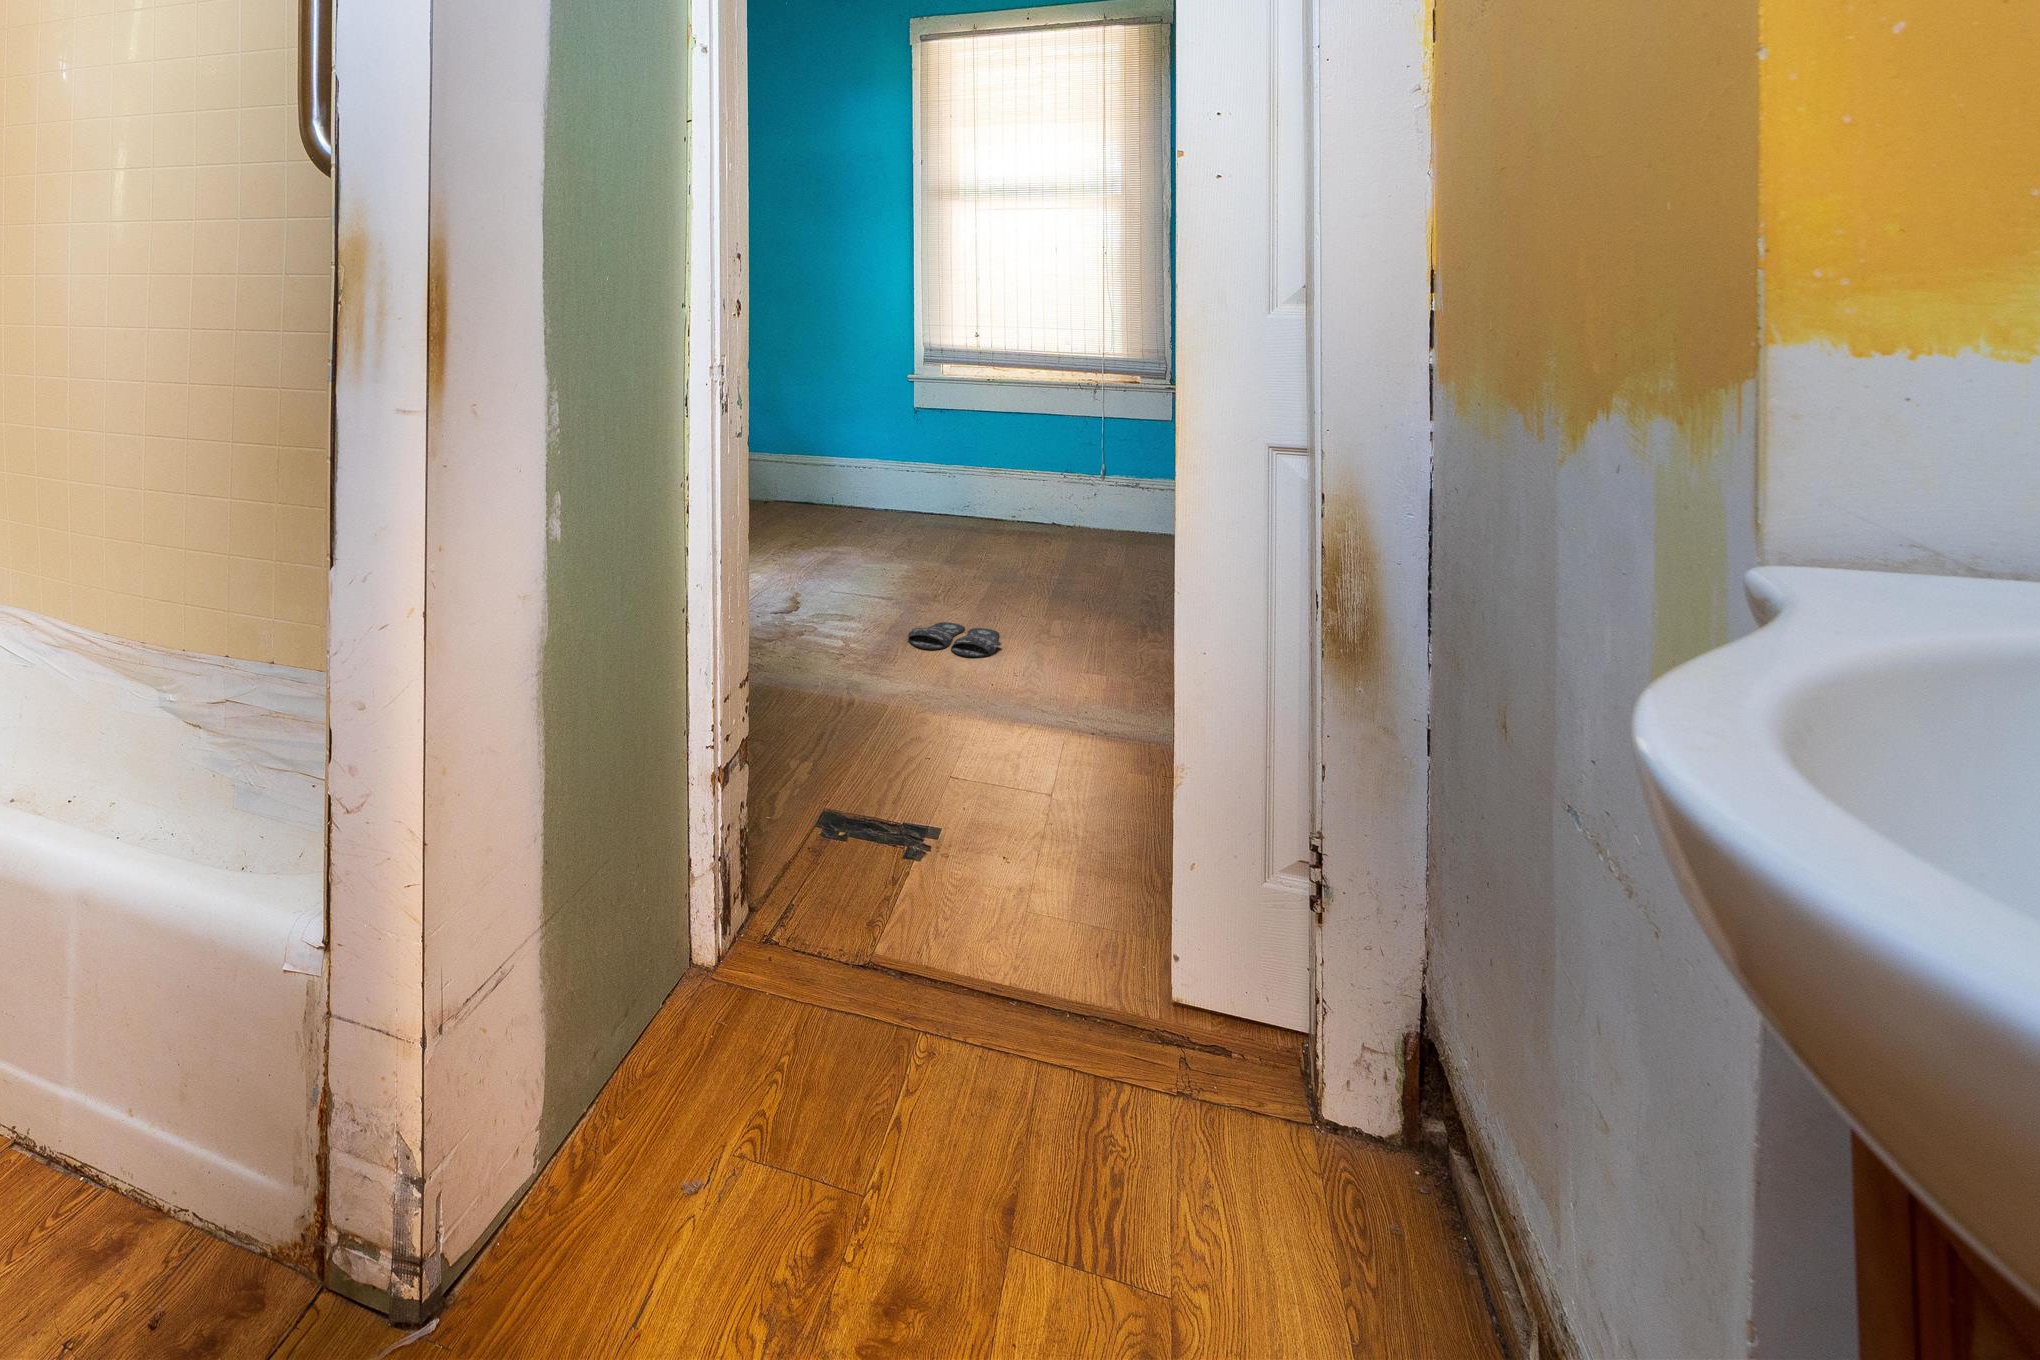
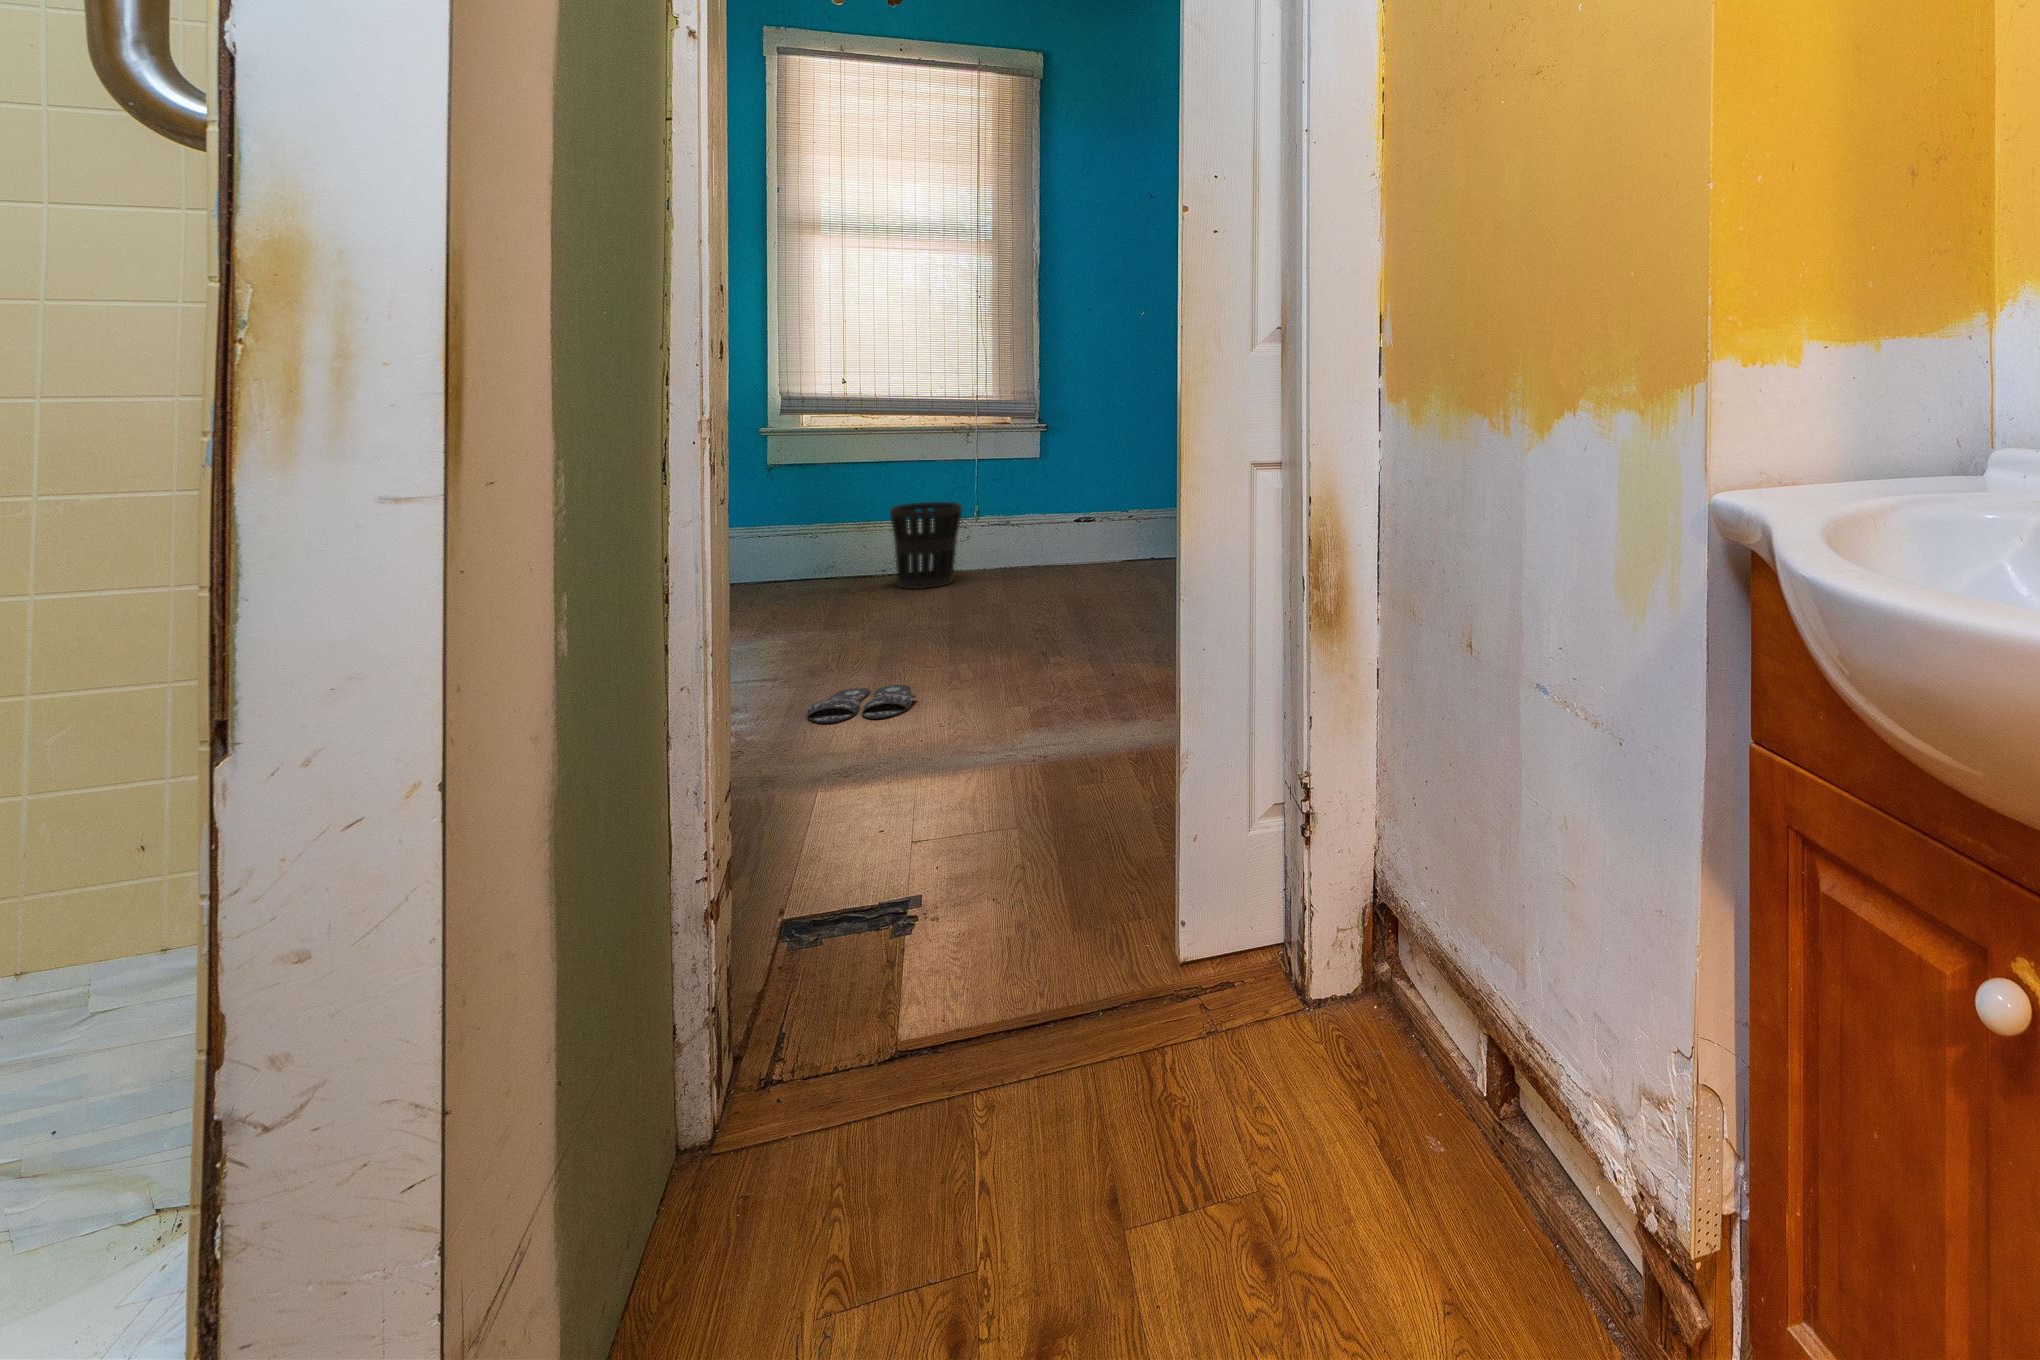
wastebasket: none [1015,458,1083,542] -> present [890,502,962,589]

